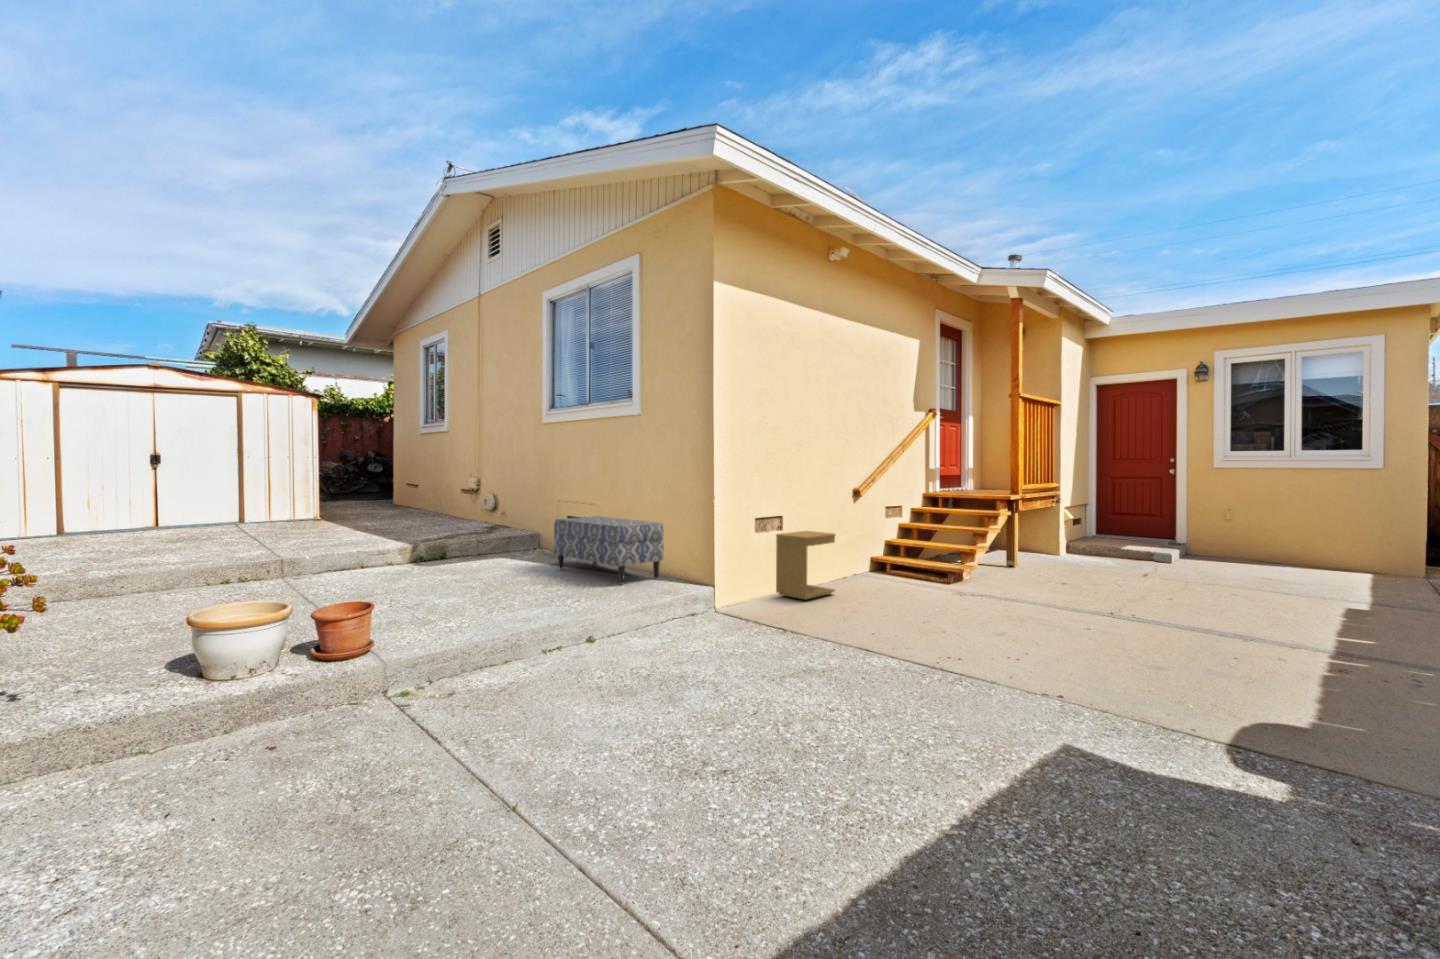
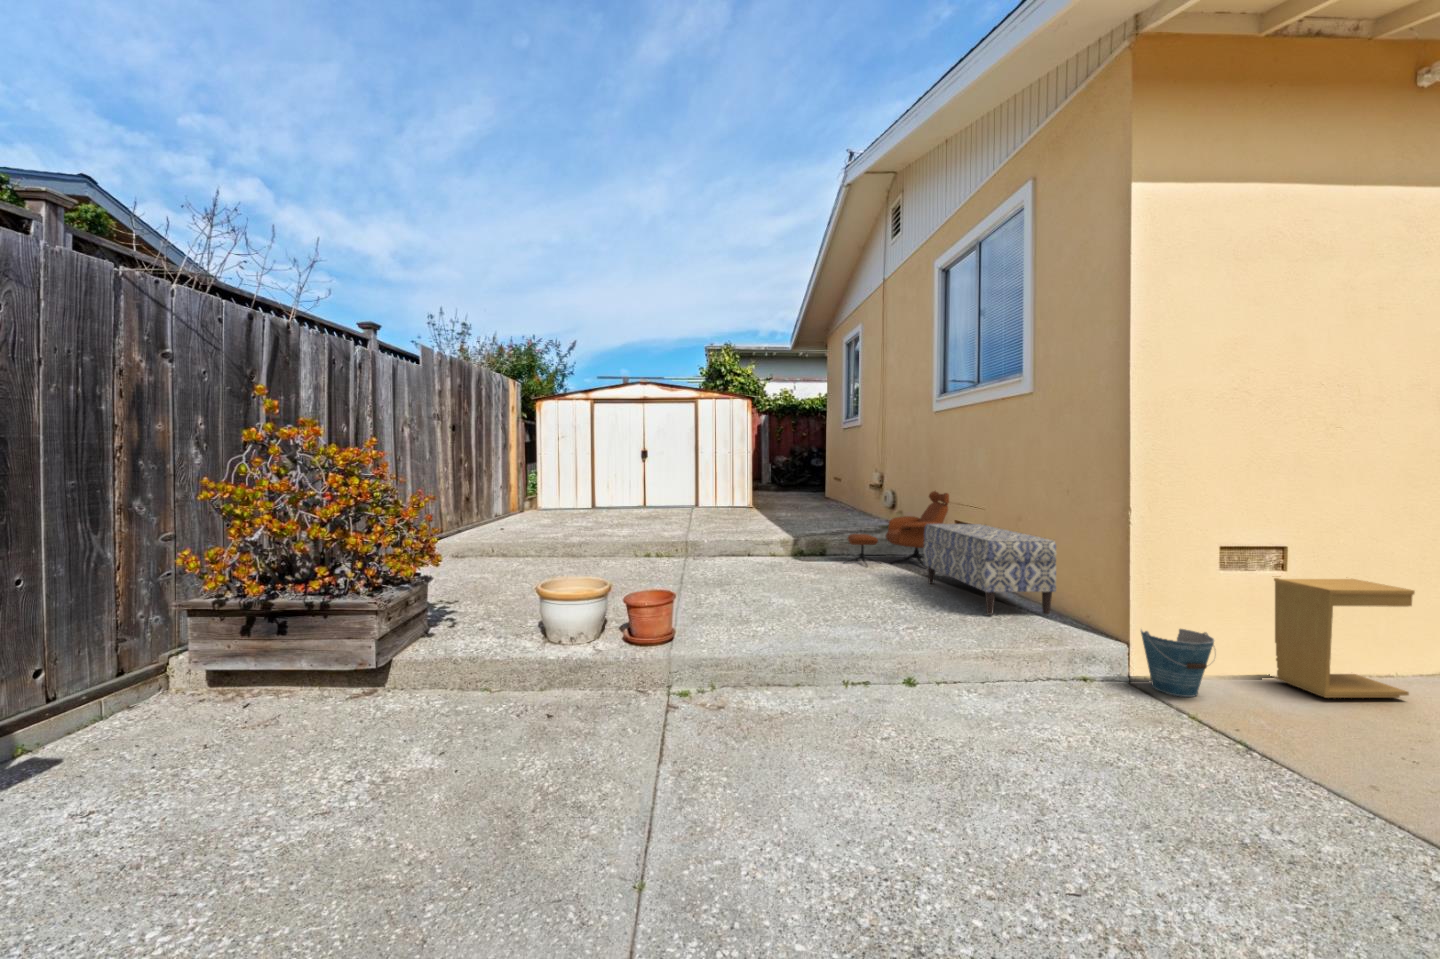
lounge chair: none [471,490,564,563] -> present [847,491,949,567]
bucket: none [722,571,761,614] -> present [1141,629,1215,697]

